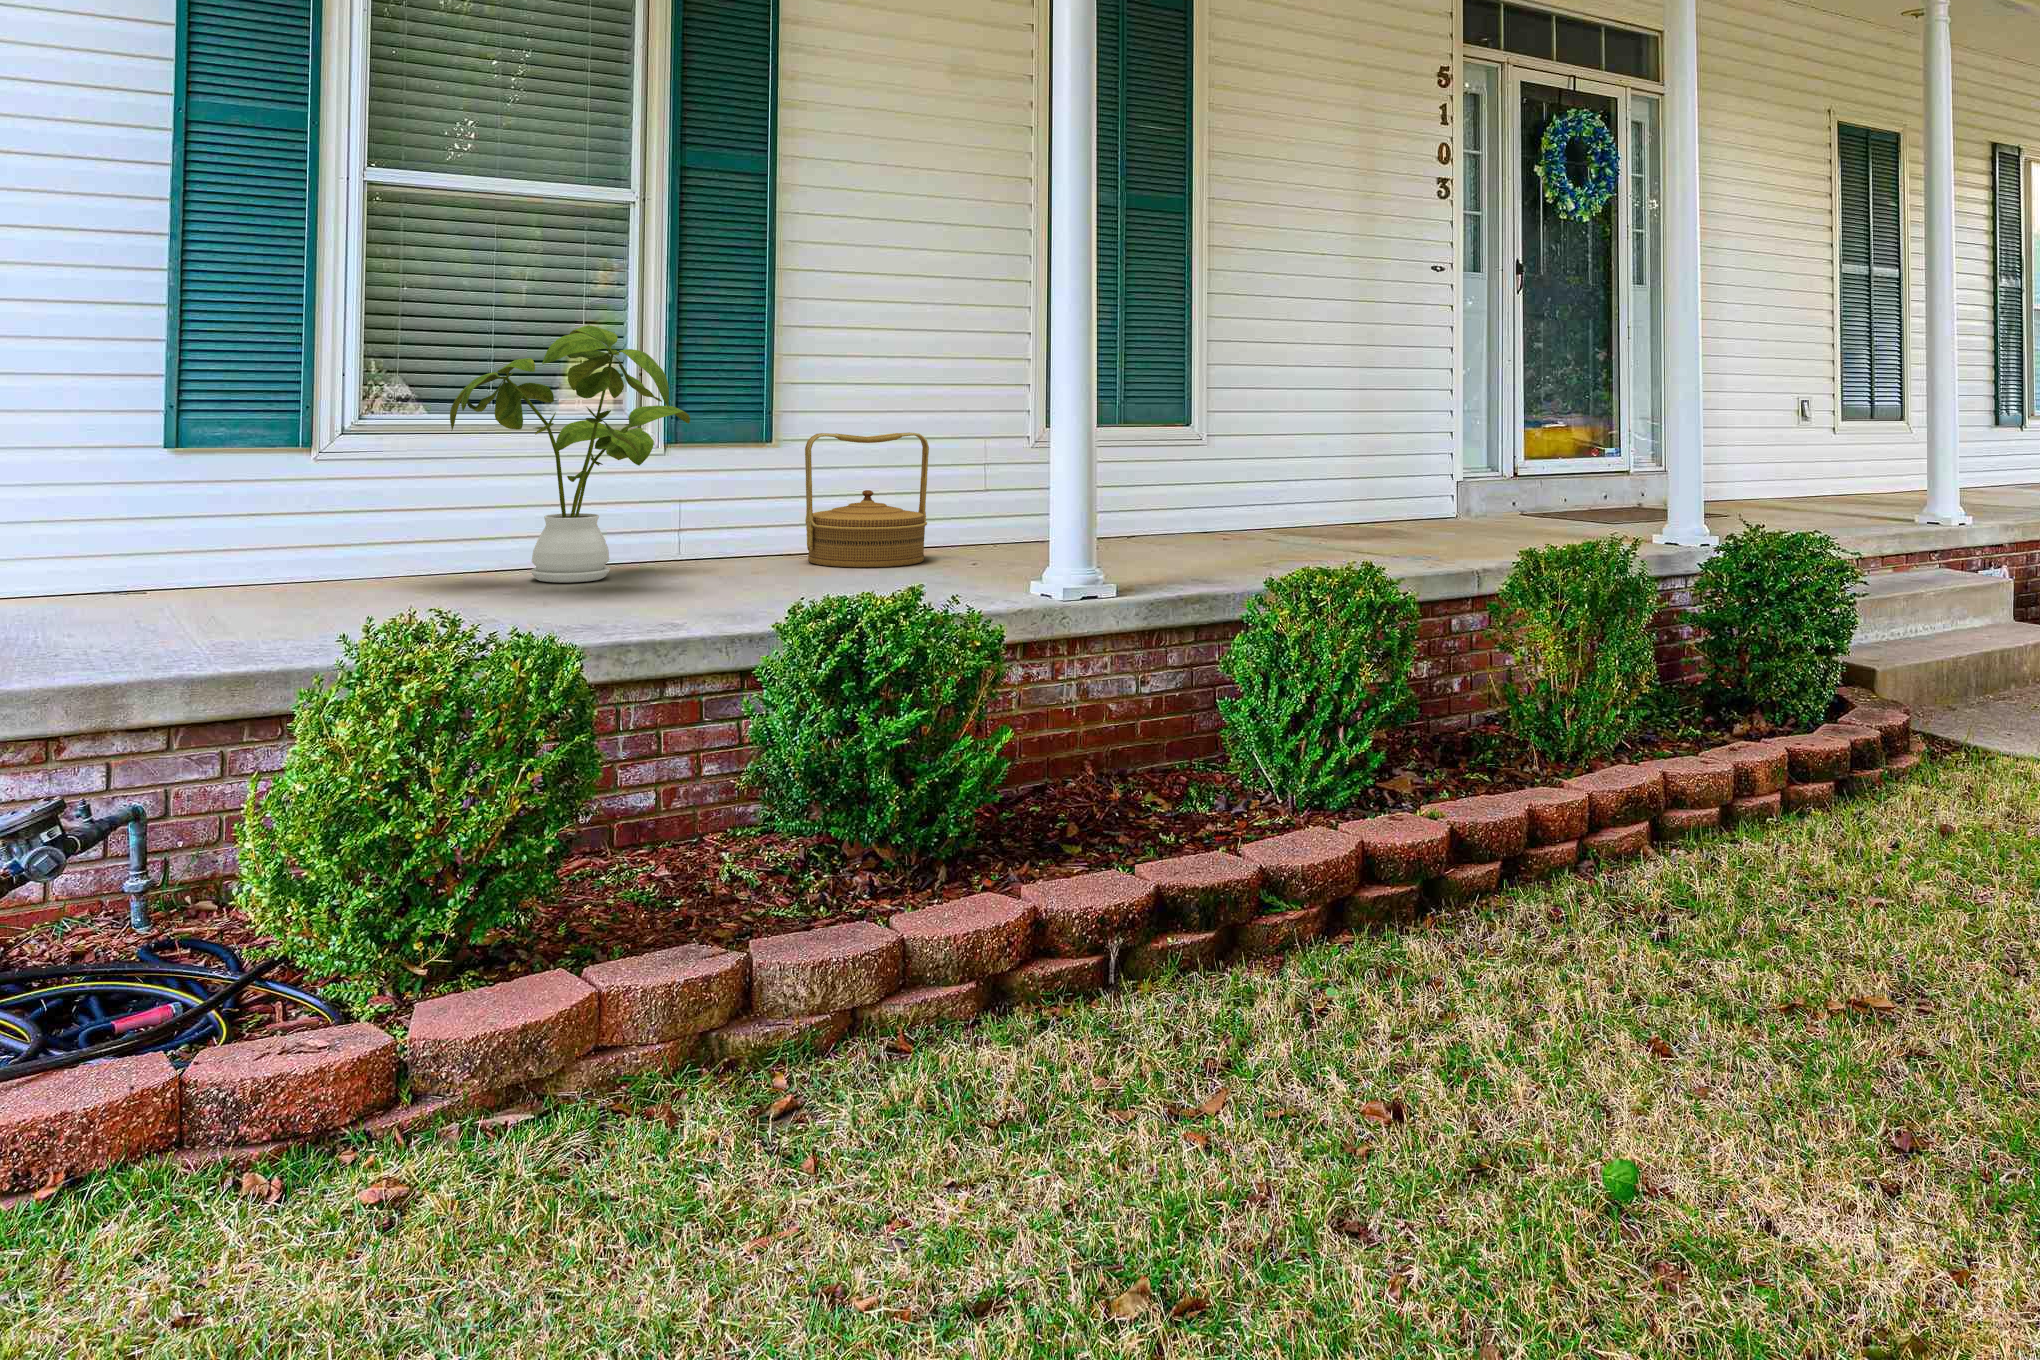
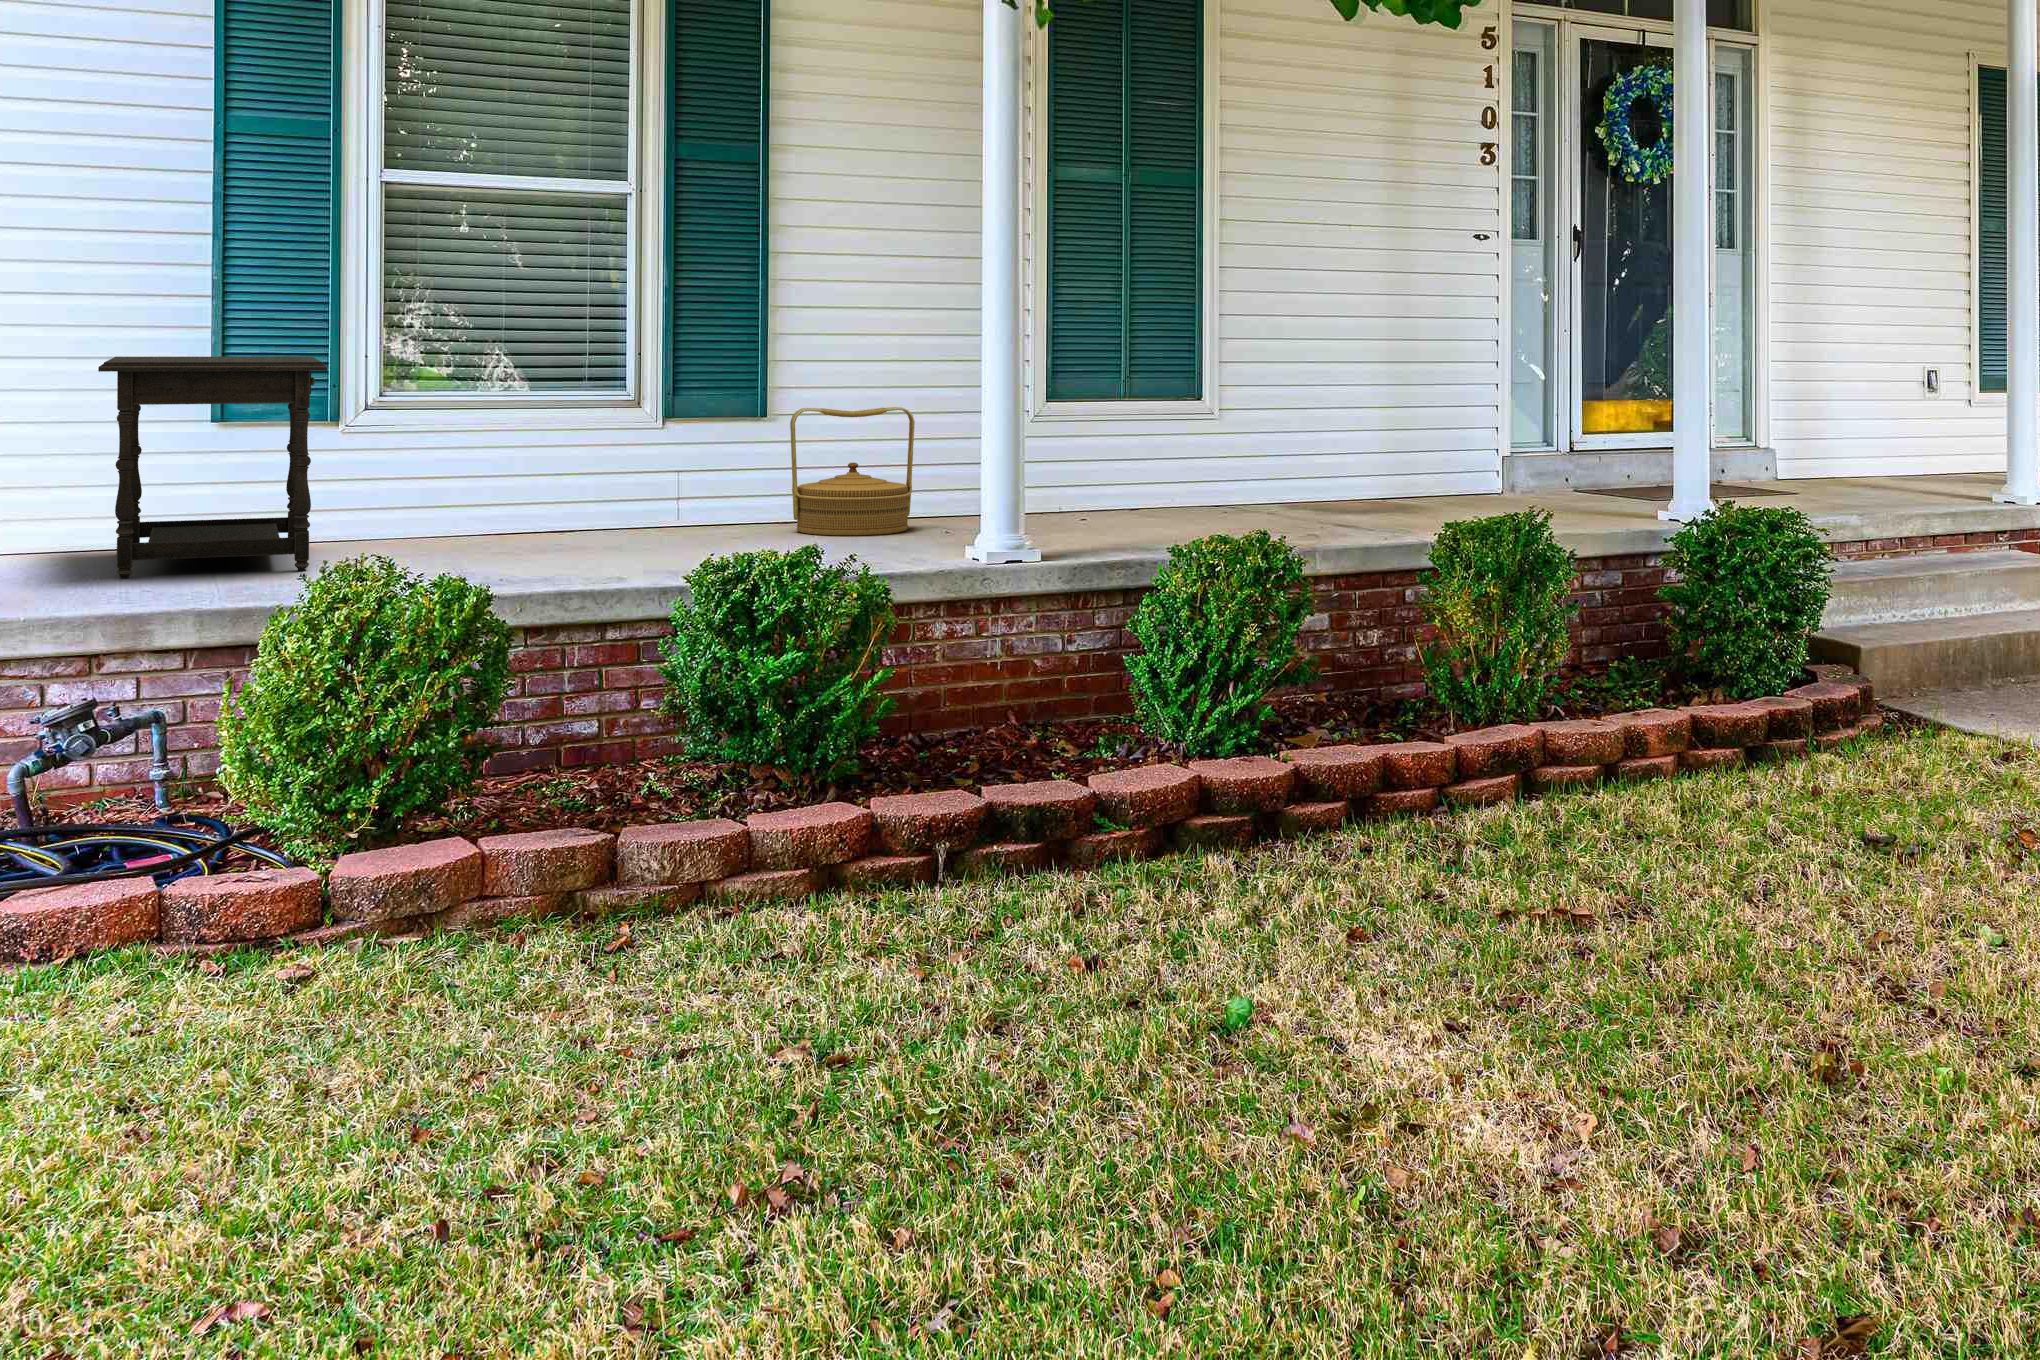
house plant: present [450,325,690,582] -> none [454,310,679,545]
side table: none [49,372,330,634] -> present [98,356,327,578]

